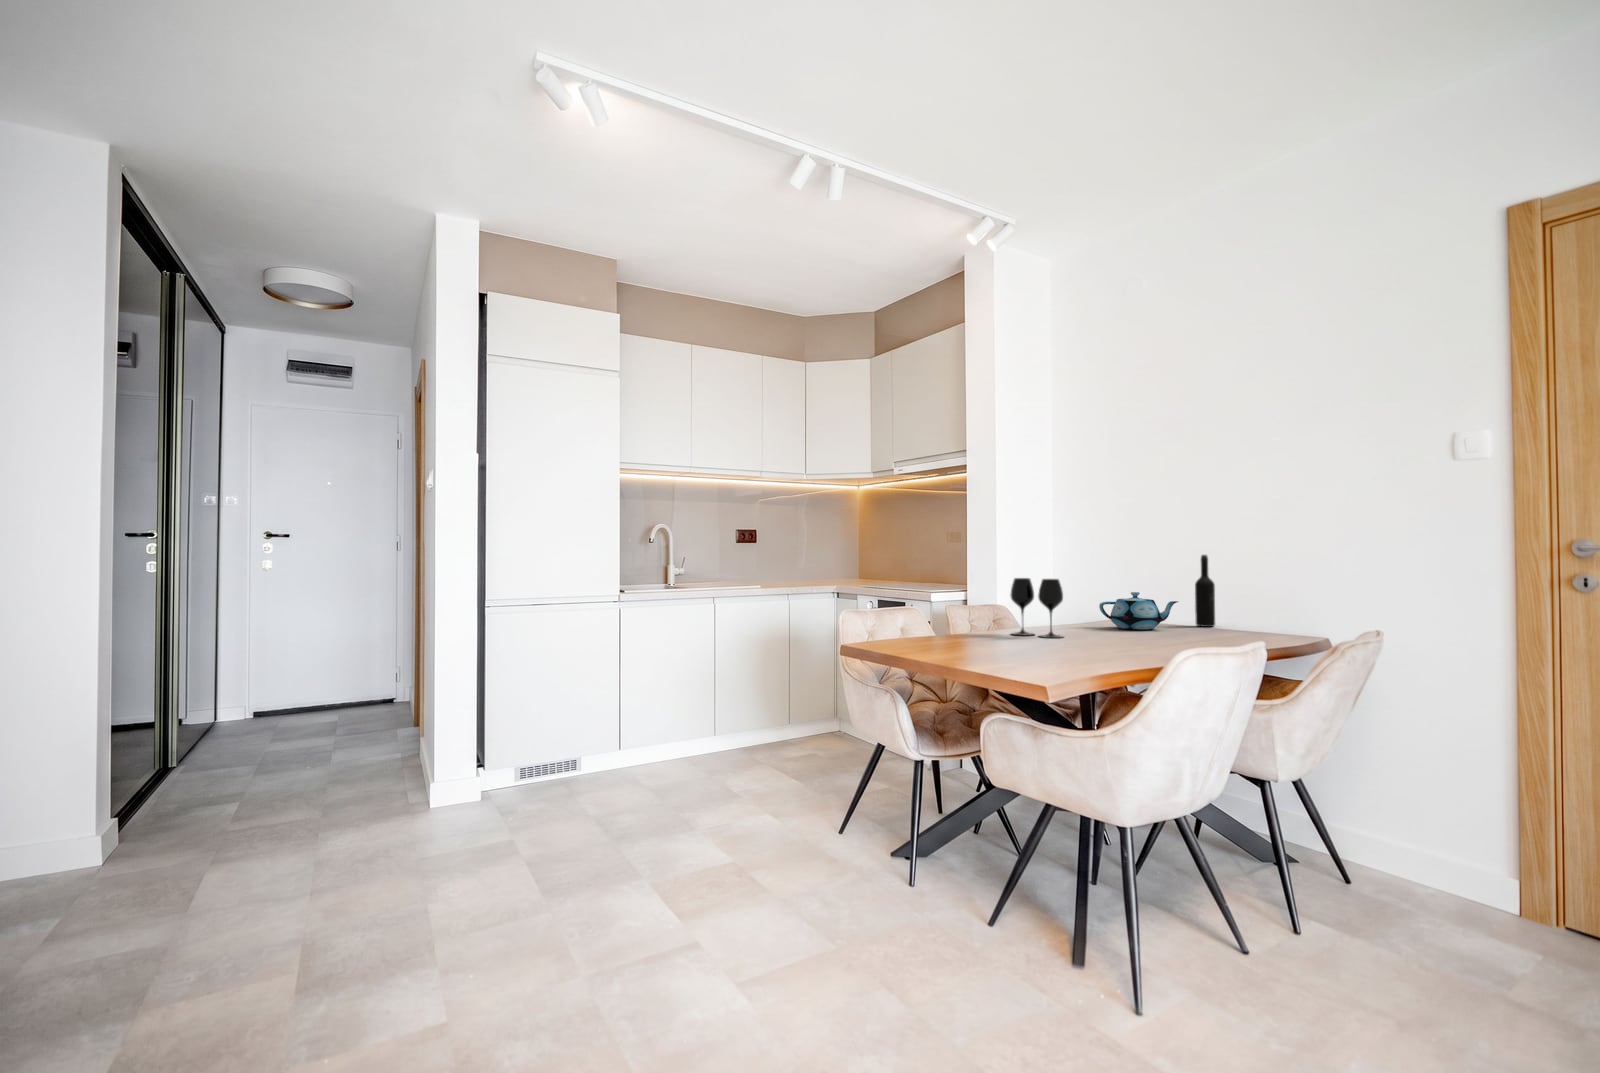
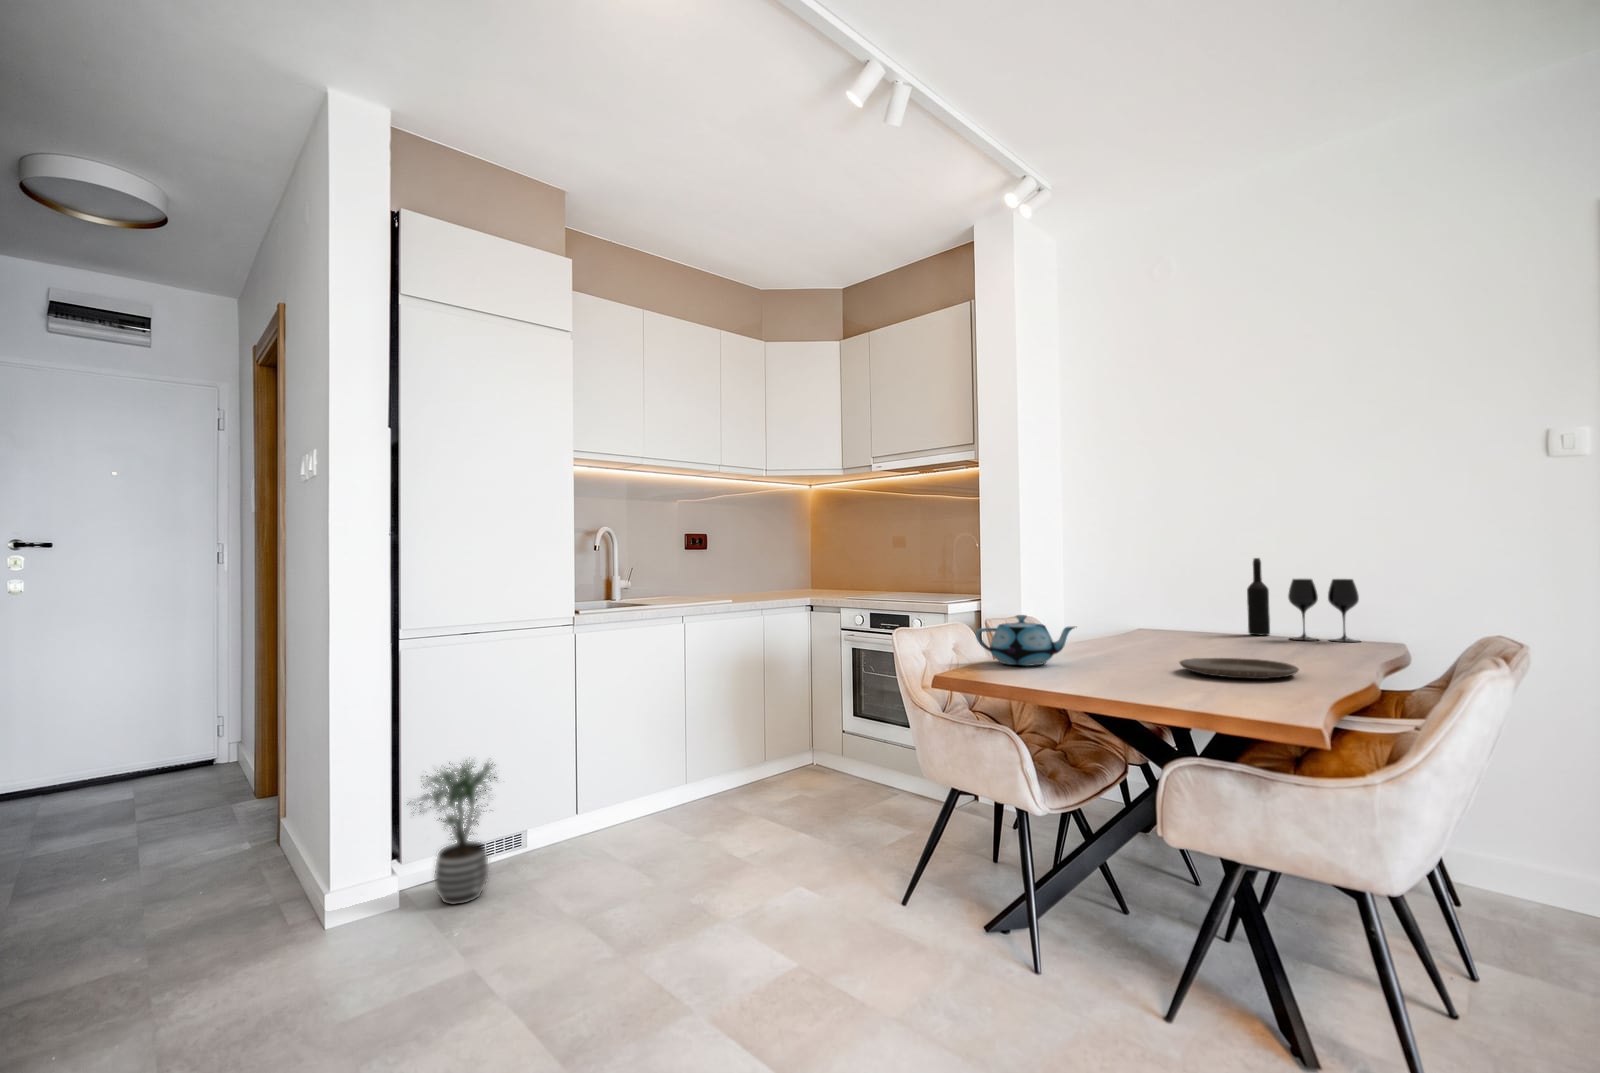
wine glass: present [1011,578,1063,638] -> present [1288,579,1359,642]
teapot: present [1099,592,1178,629] -> present [976,615,1074,666]
plate: none [1041,640,1135,657] -> present [1180,658,1299,679]
potted plant: none [481,696,557,804] -> present [407,760,497,905]

